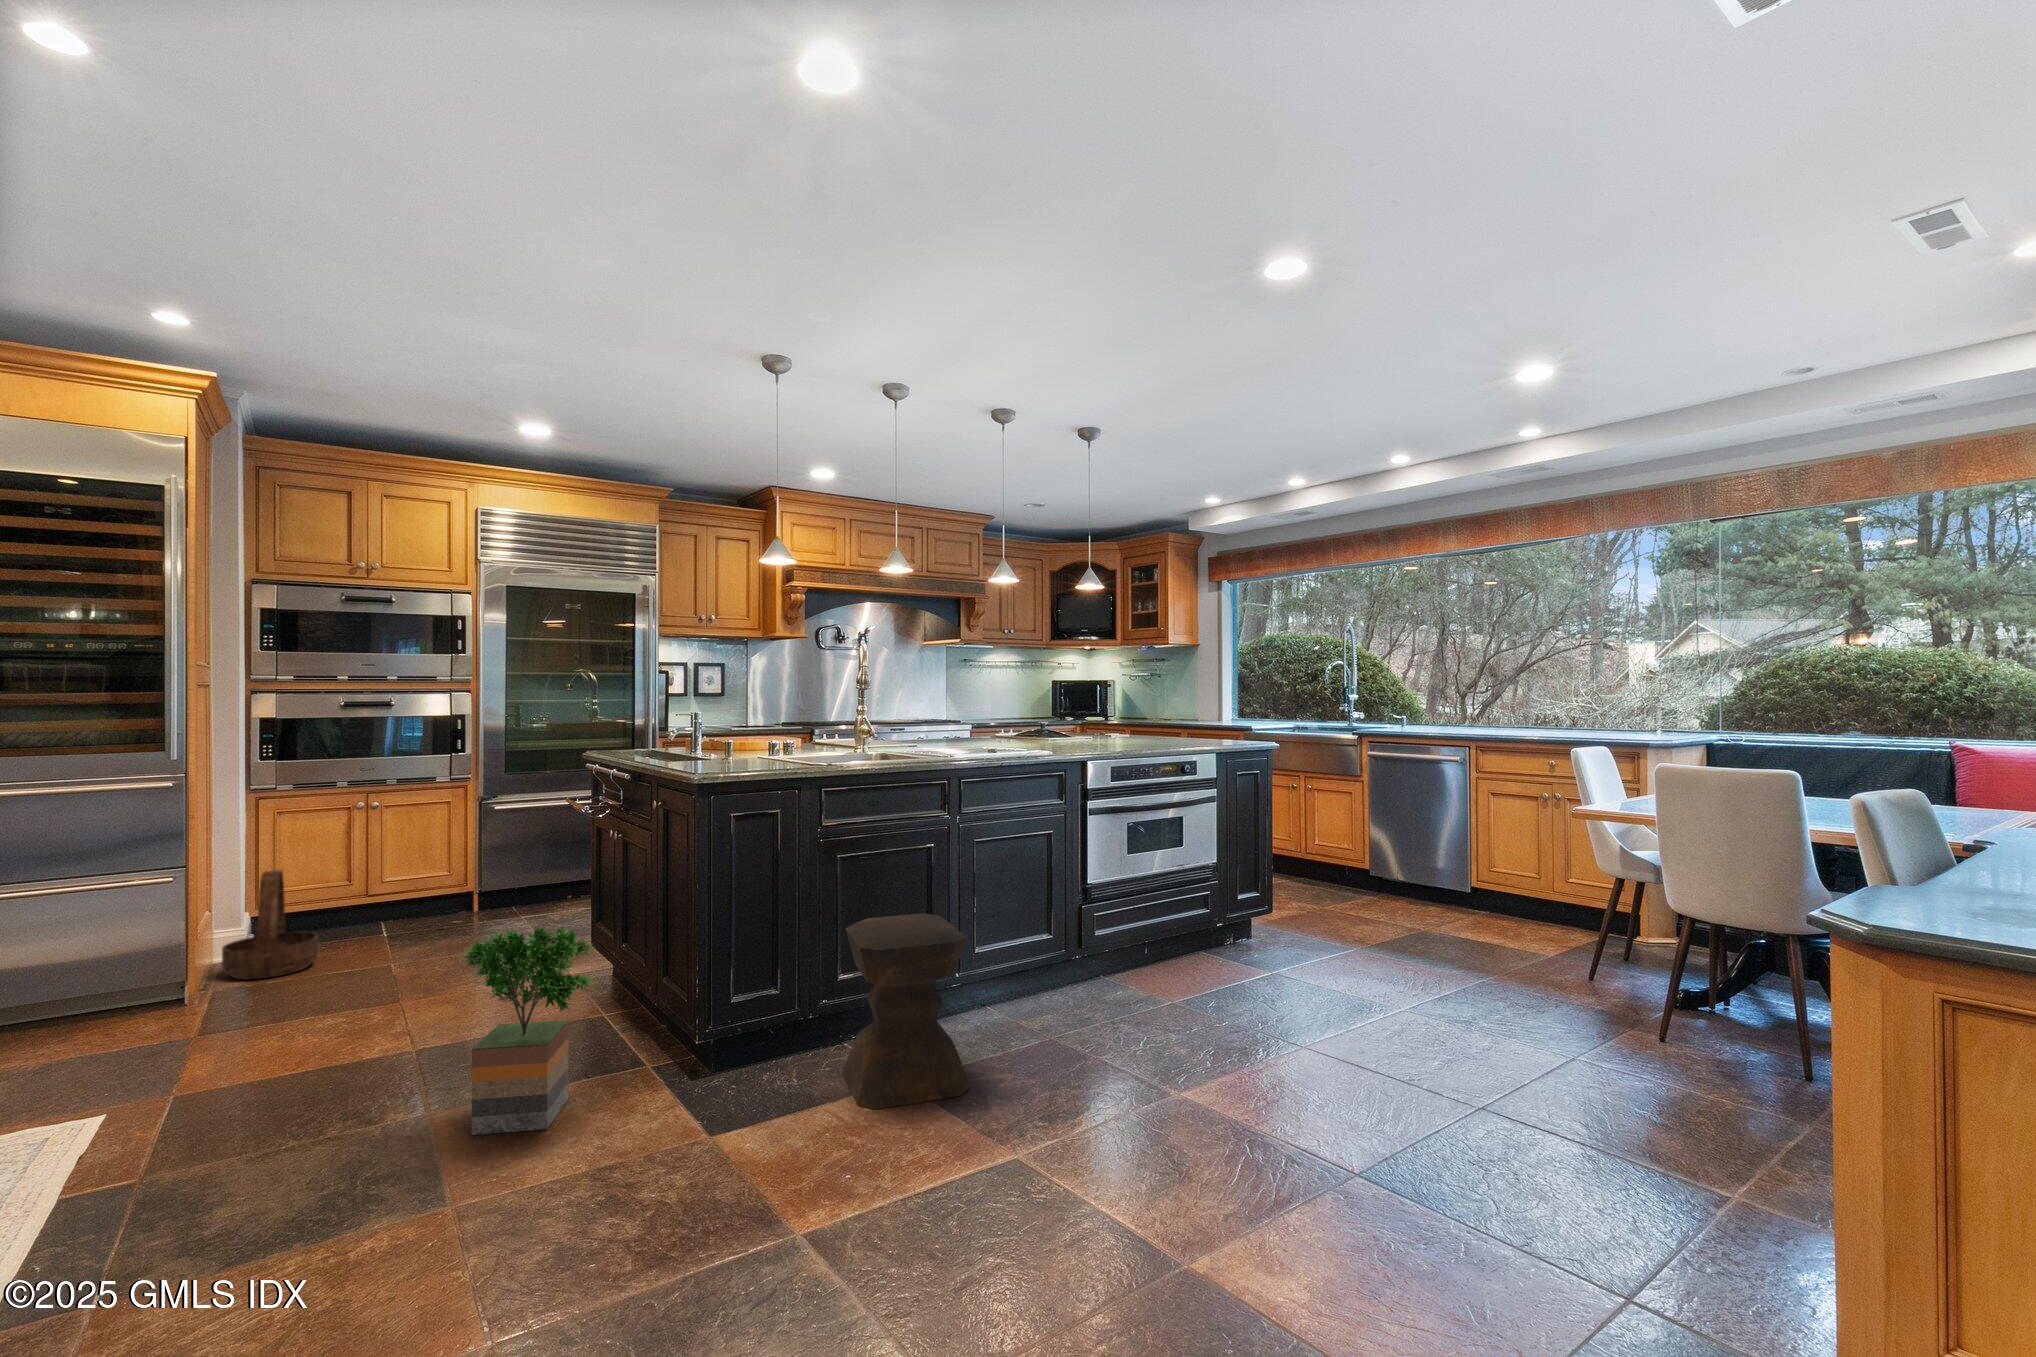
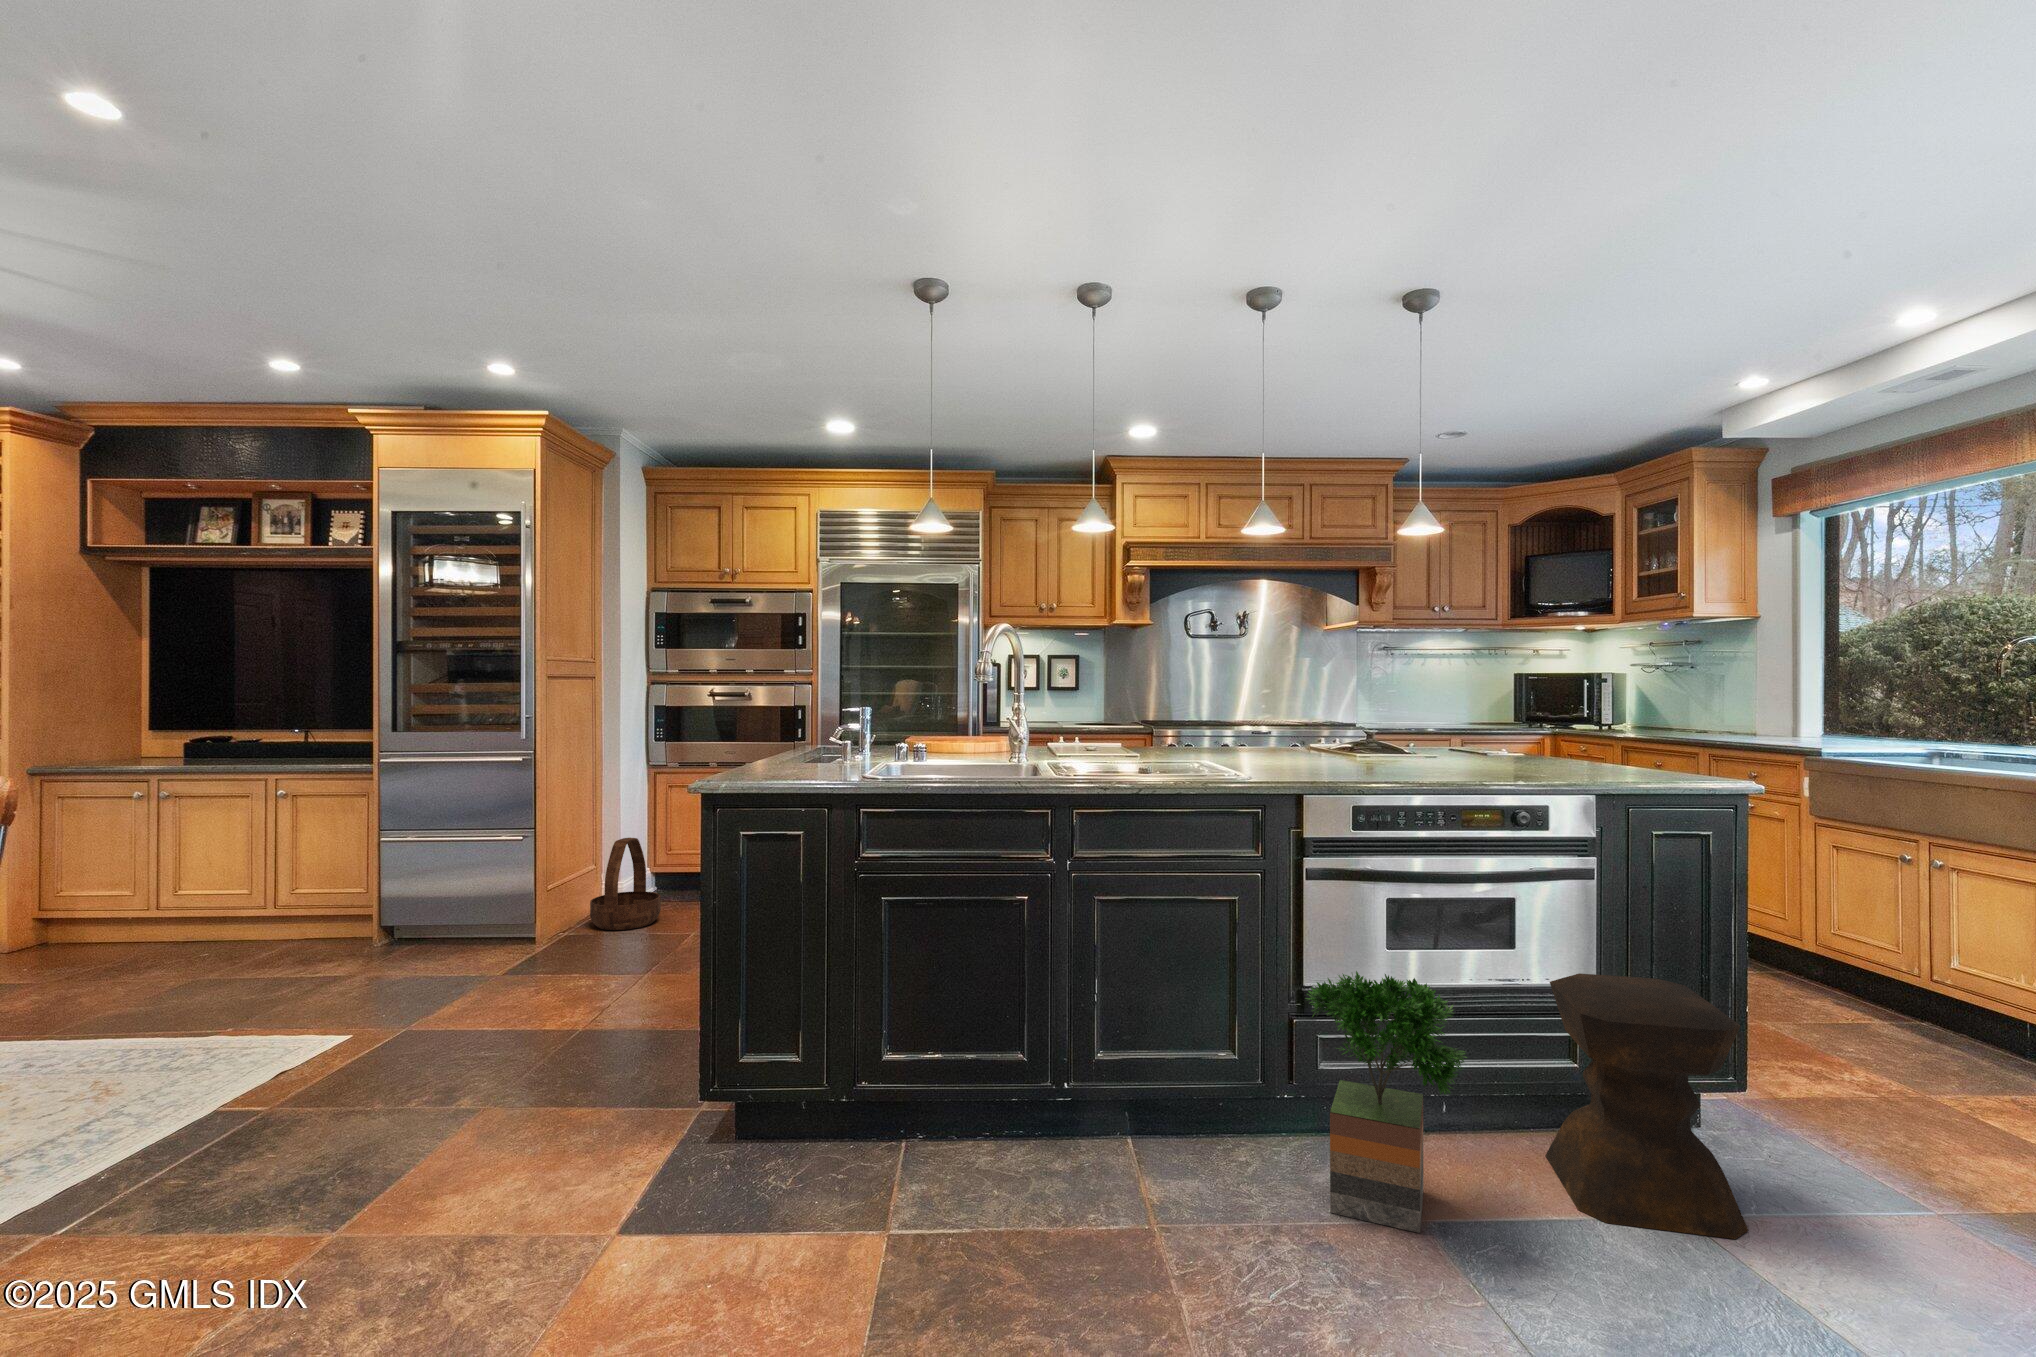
stool: present [842,913,970,1109] -> present [1545,973,1749,1239]
potted tree: present [462,926,593,1135] -> present [1306,971,1467,1233]

